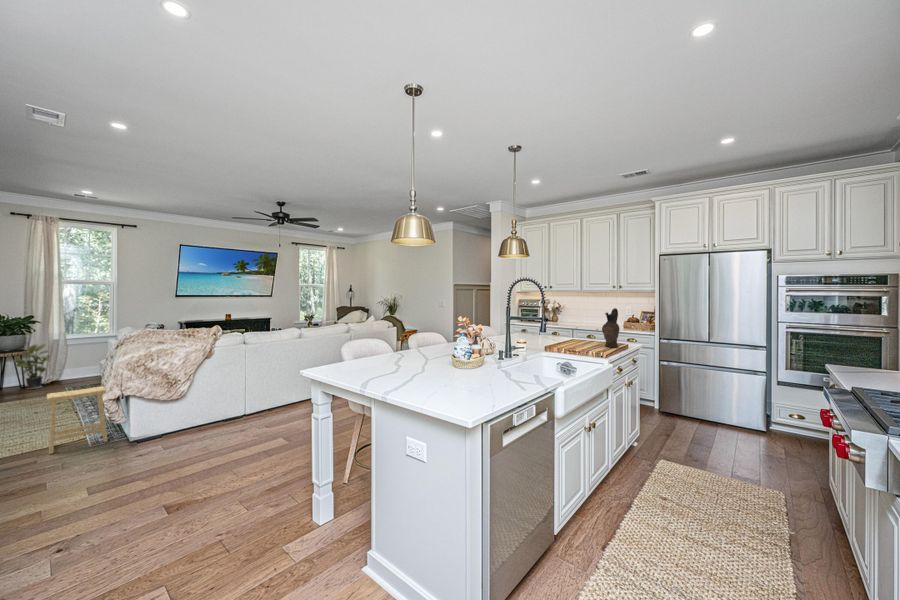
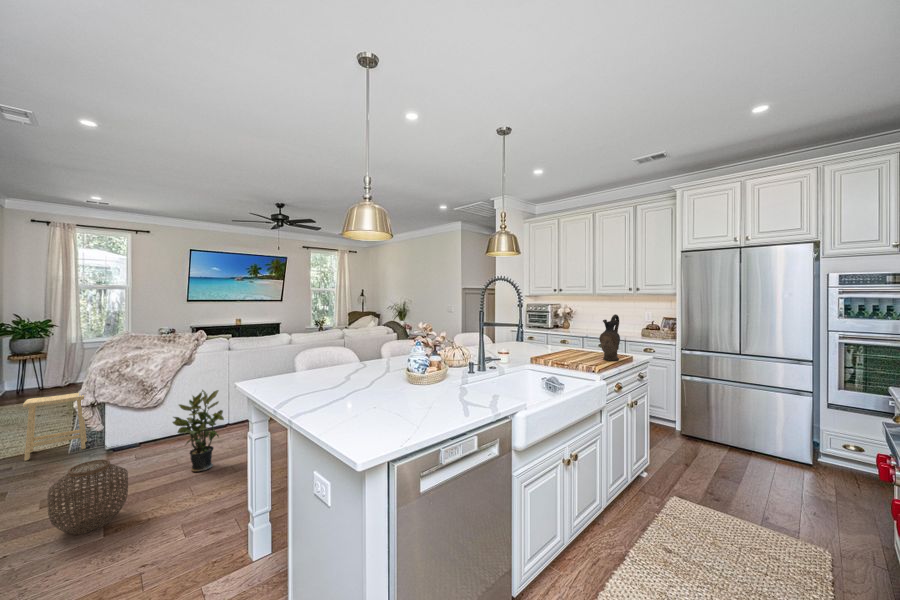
potted plant: present [14,344,49,390] -> present [173,390,224,472]
woven basket: none [115,445,184,514] -> present [48,459,128,535]

